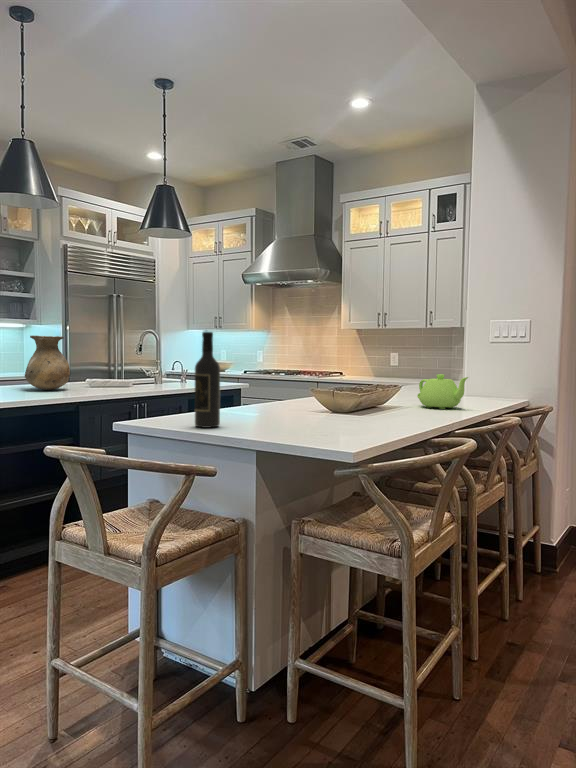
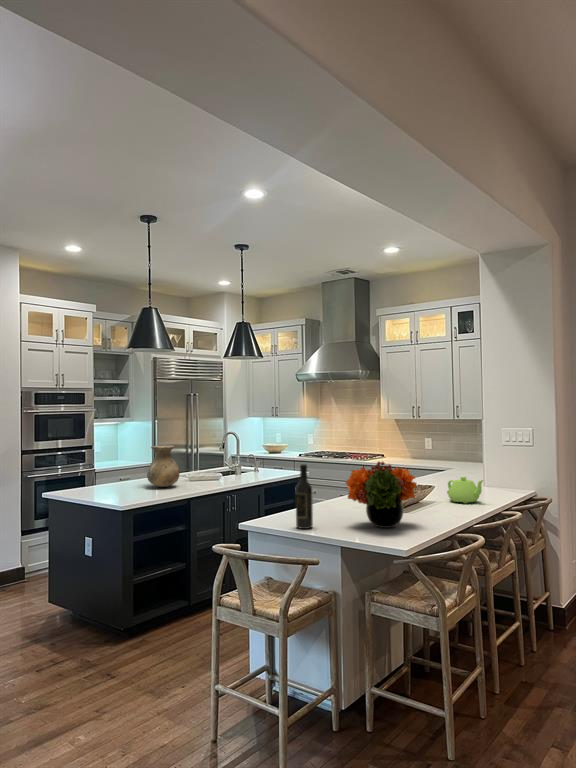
flower arrangement: none [270,331,378,429] -> present [346,462,417,528]

